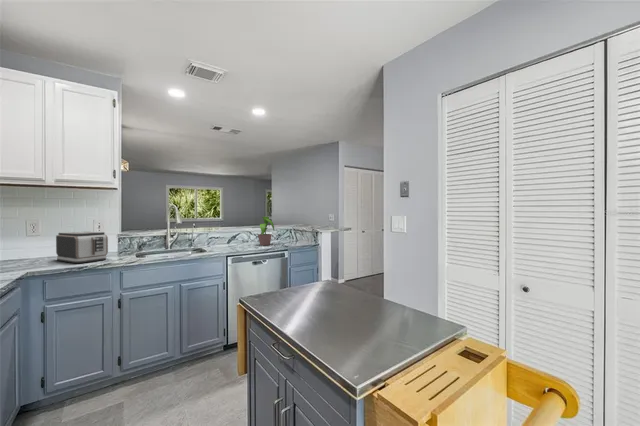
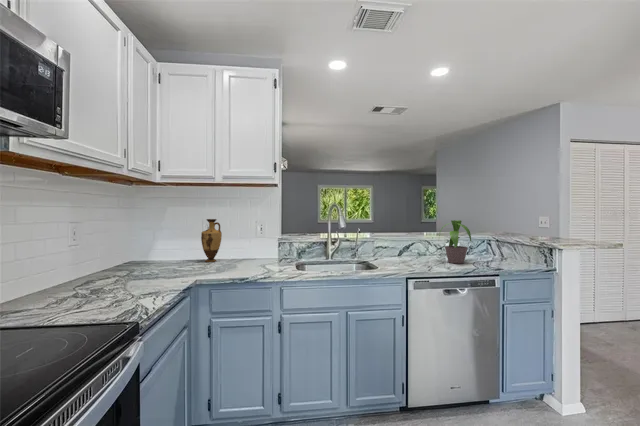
vase: none [30,219,55,258] -> present [201,219,222,262]
toaster: present [56,231,108,263] -> none [223,234,270,272]

